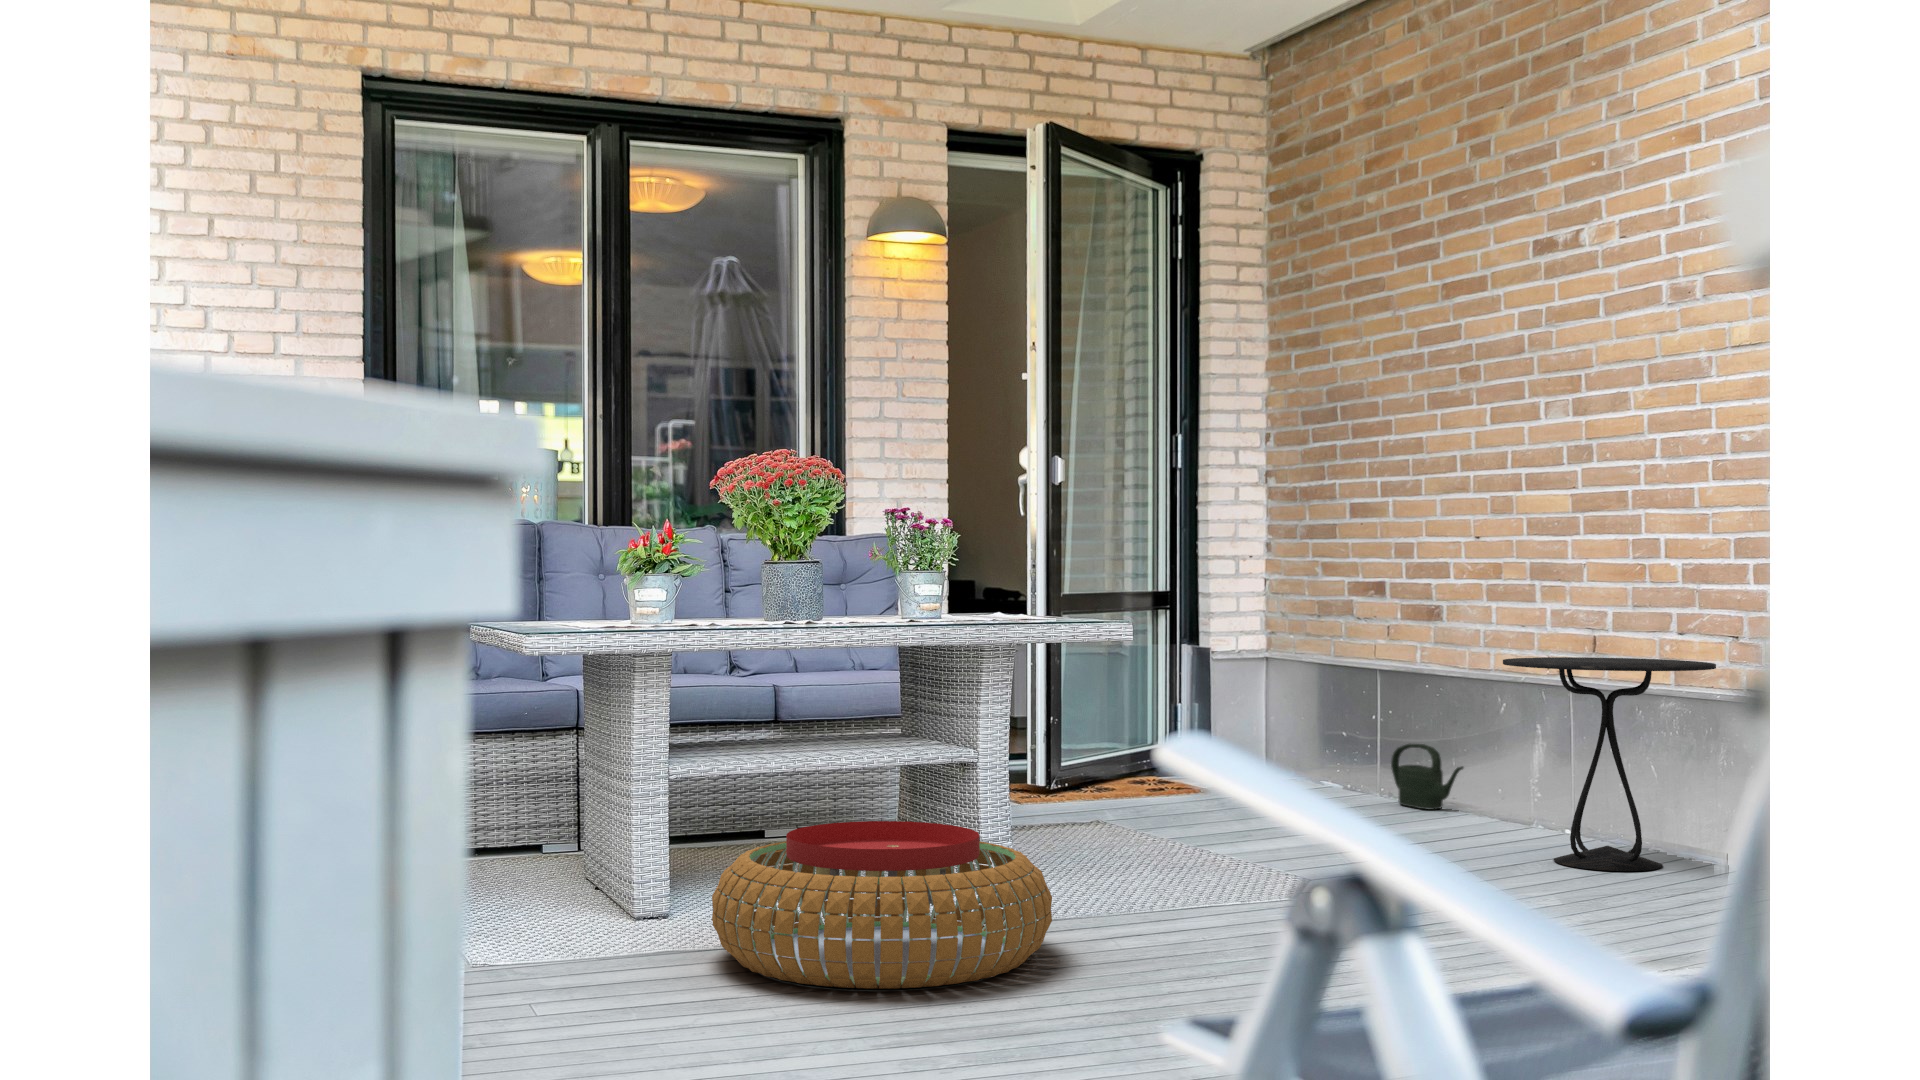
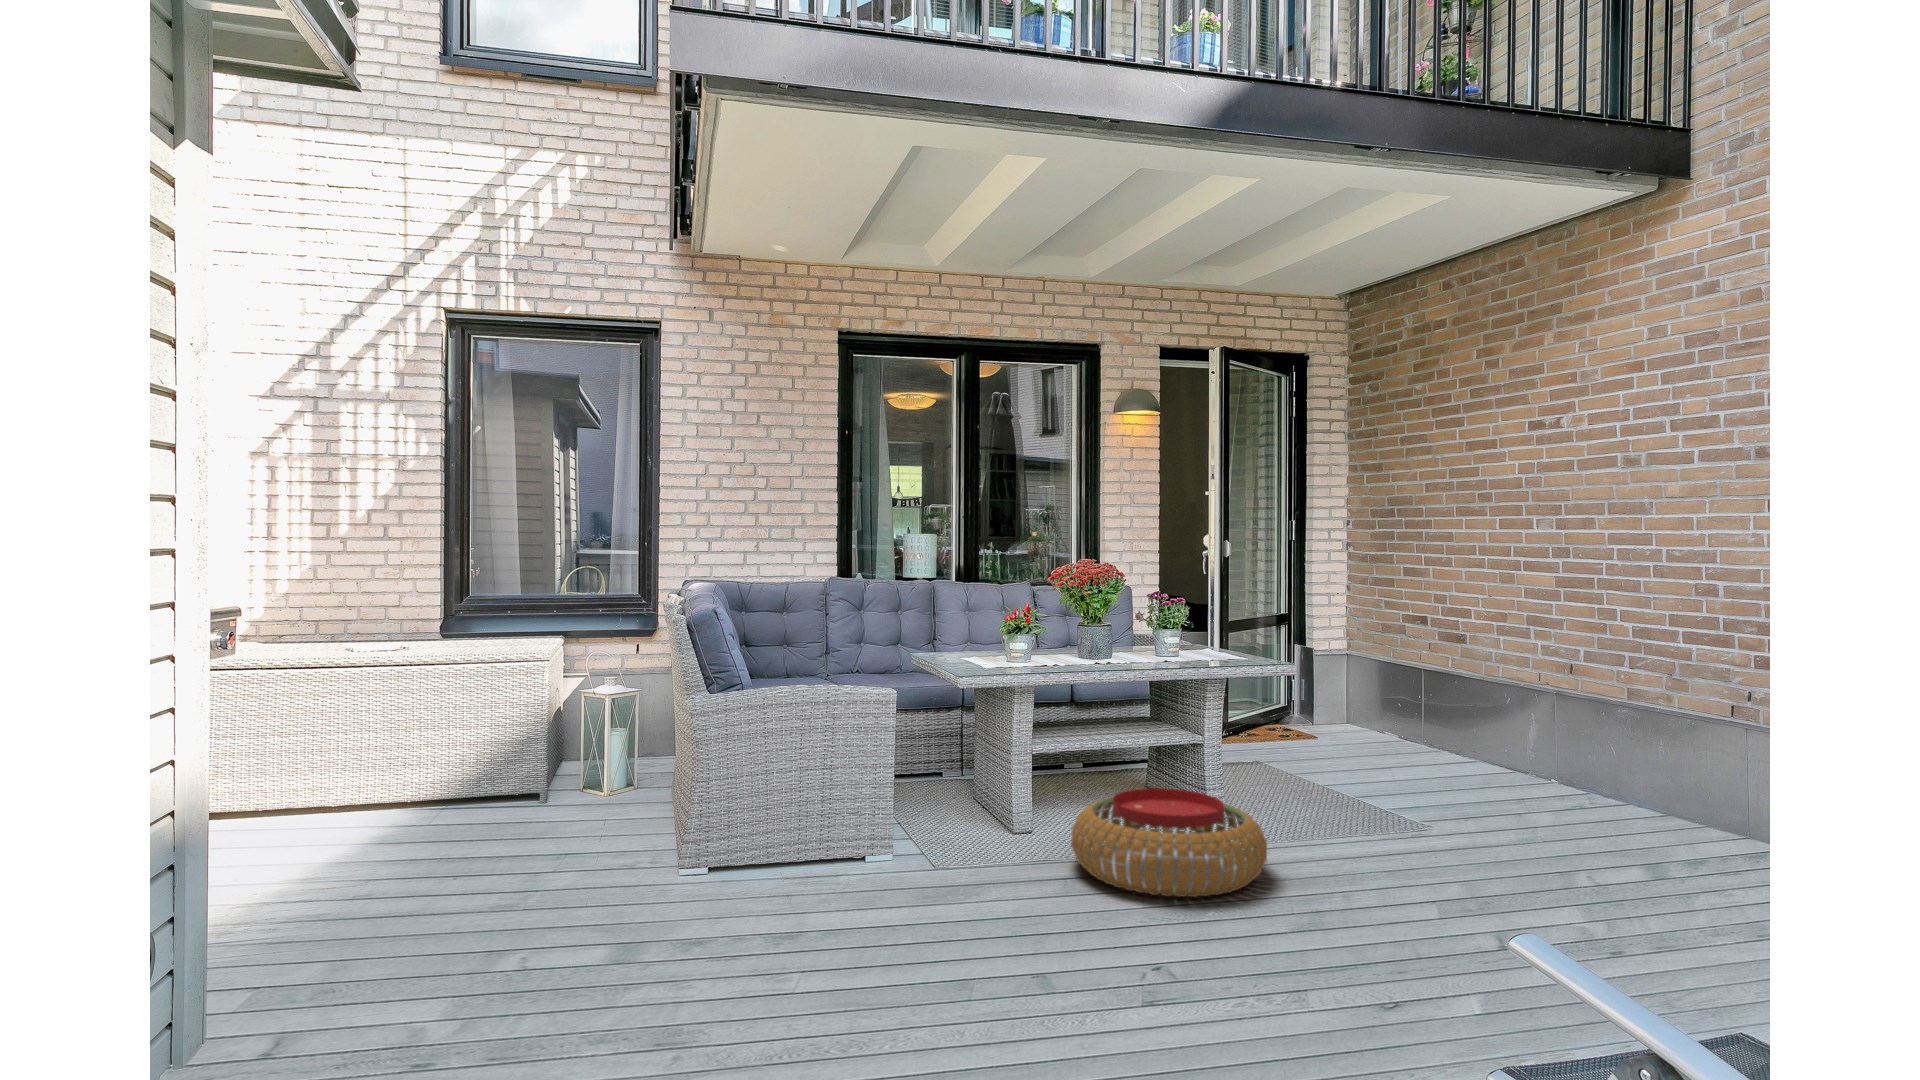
side table: present [1503,657,1716,871] -> none [1517,680,1658,817]
watering can: present [1391,744,1463,810] -> none [1431,718,1480,759]

